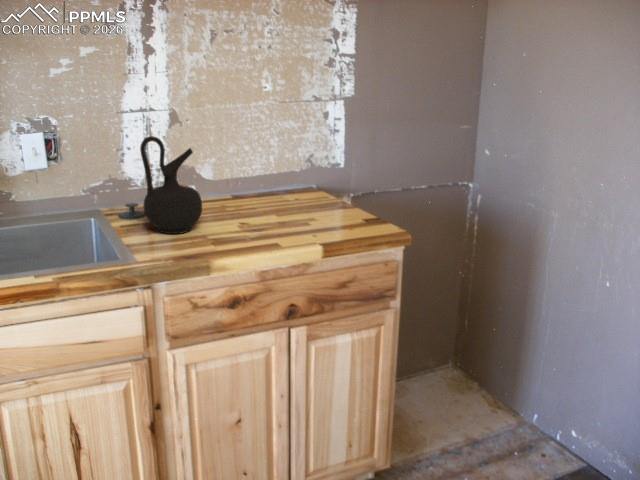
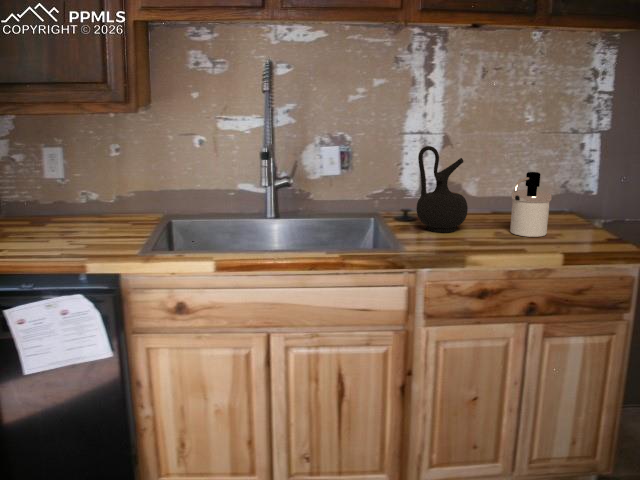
soap dispenser: none [249,160,291,232] -> present [510,172,552,237]

